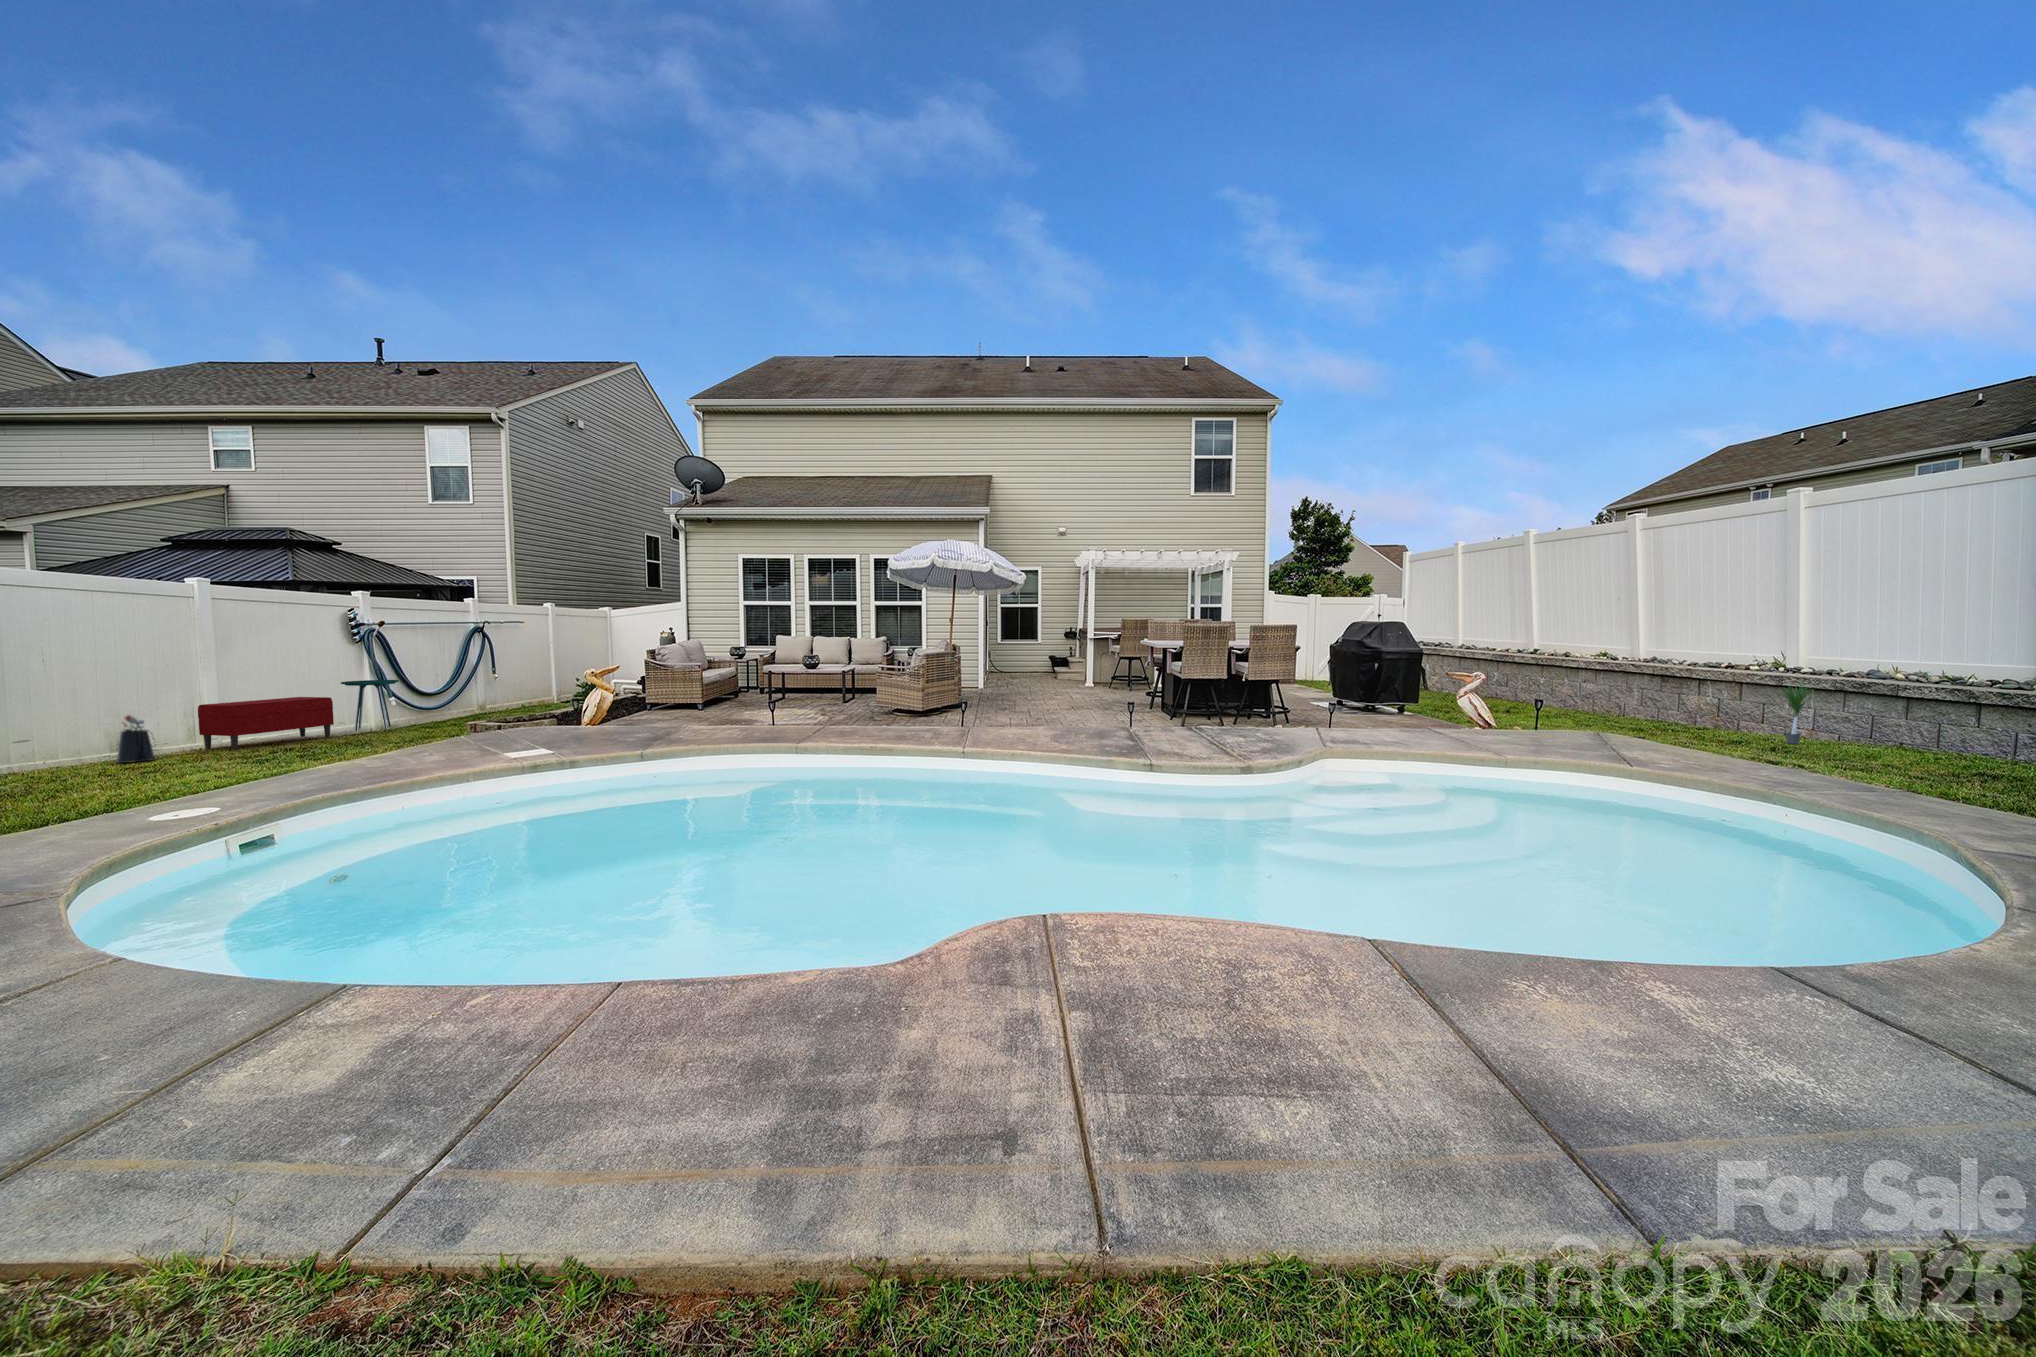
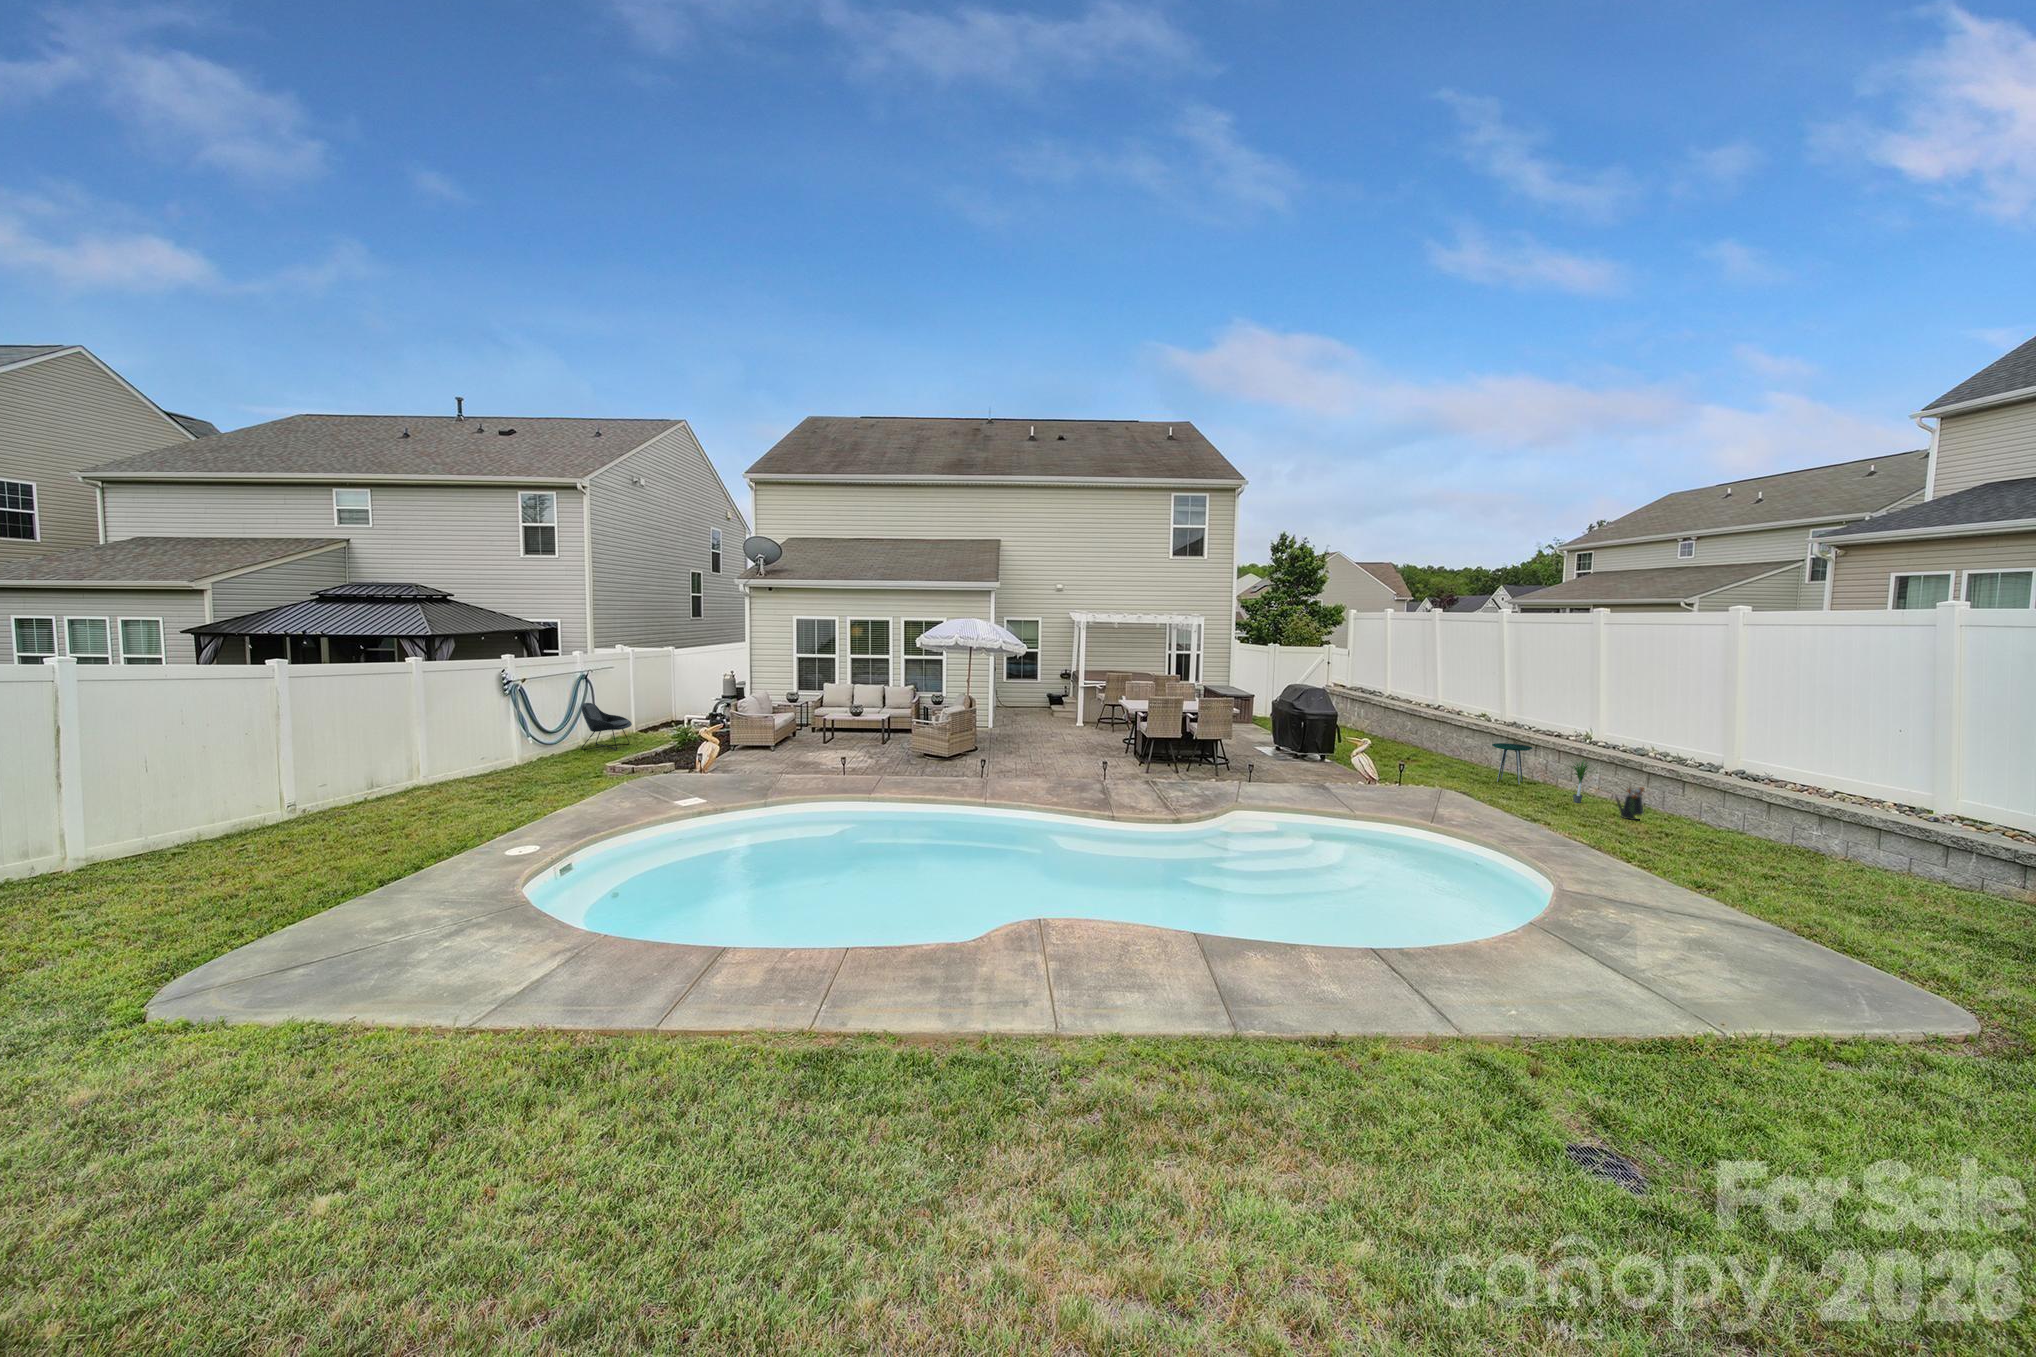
lounge chair: none [458,654,530,714] -> present [581,703,632,751]
side table: present [341,680,399,731] -> present [1492,743,1532,784]
bench: present [198,697,334,750] -> none [432,746,514,789]
watering can: present [117,715,155,763] -> present [1616,787,1644,820]

